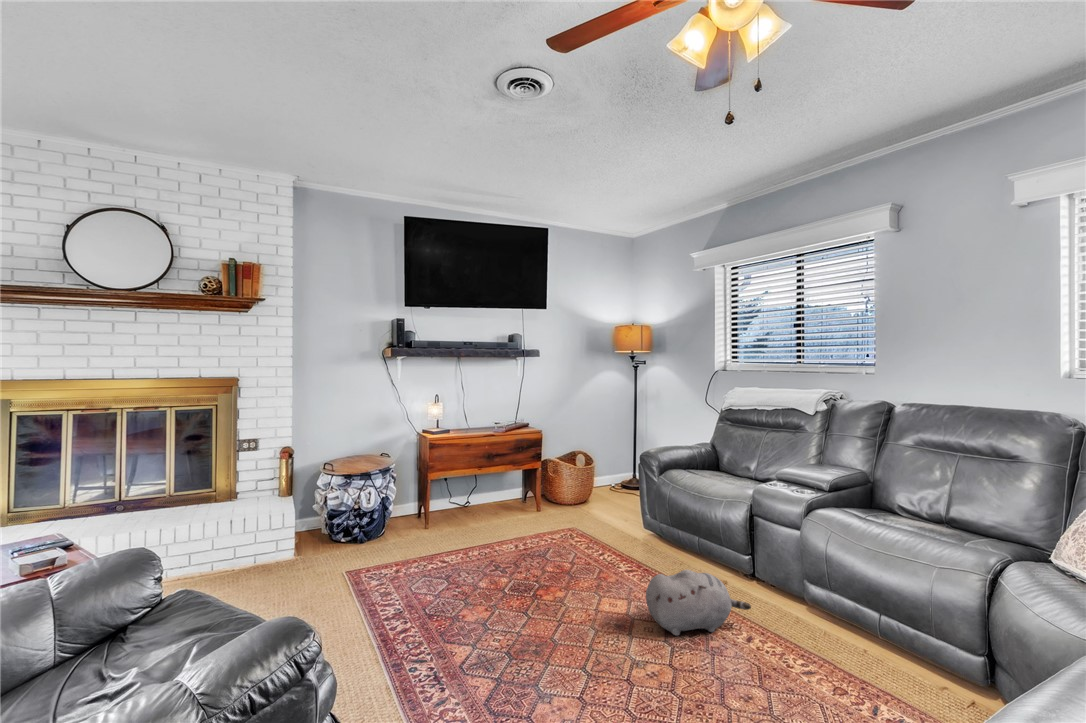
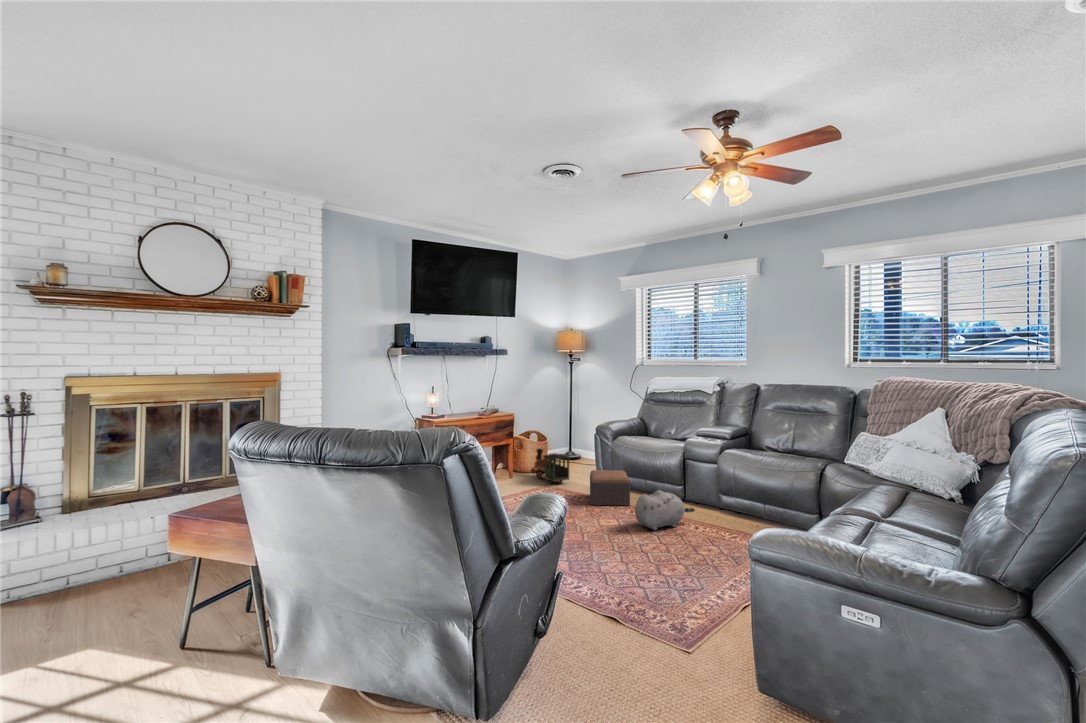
toy train: none [564,476,607,524] -> present [530,449,570,483]
footstool: none [610,516,670,576] -> present [590,470,630,505]

